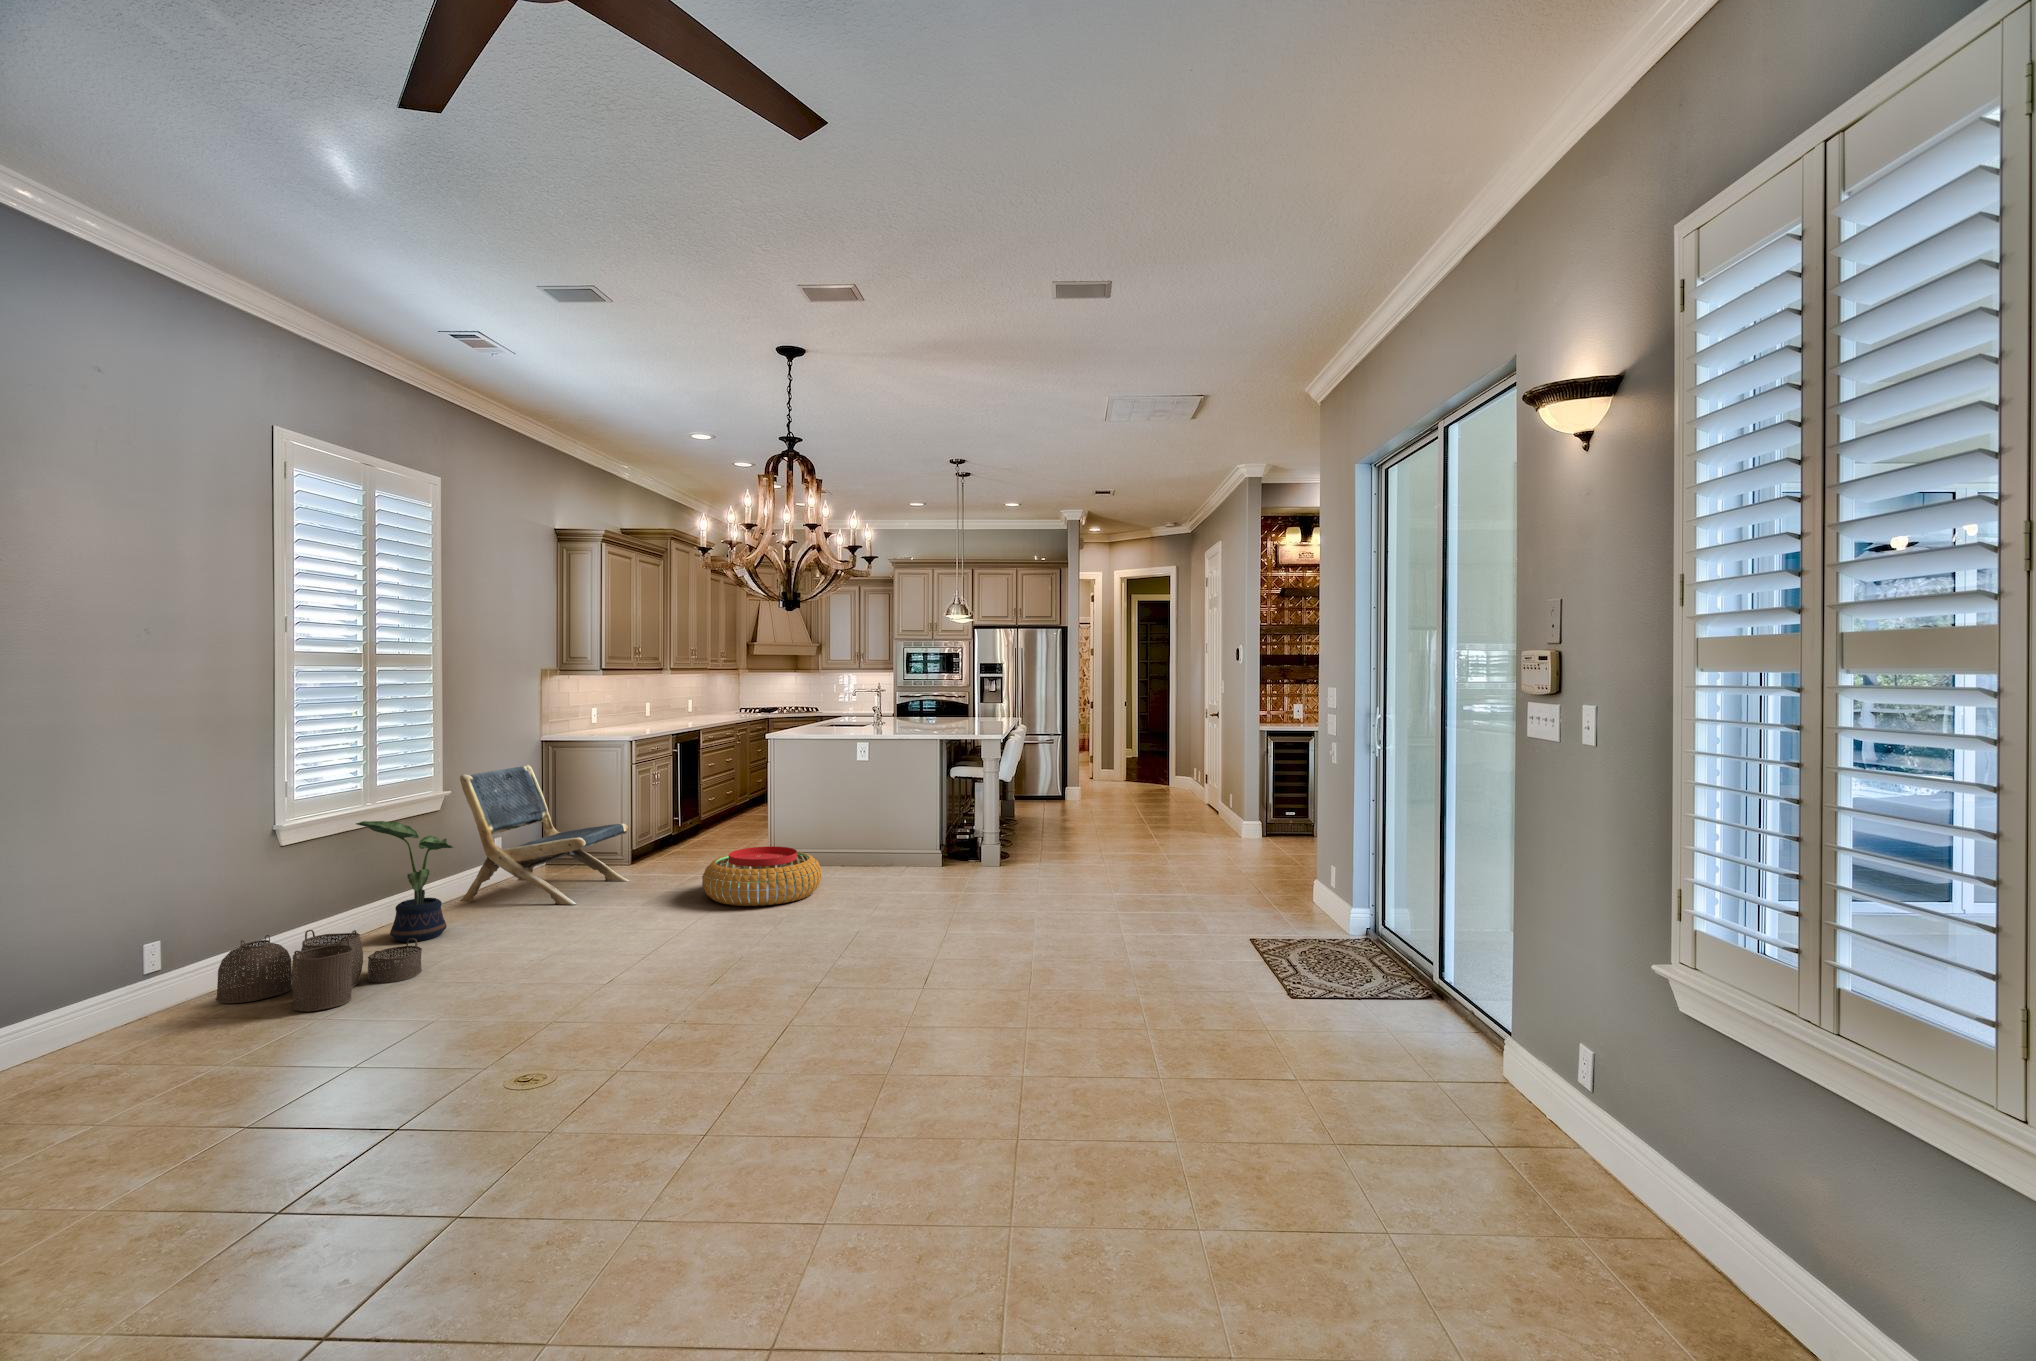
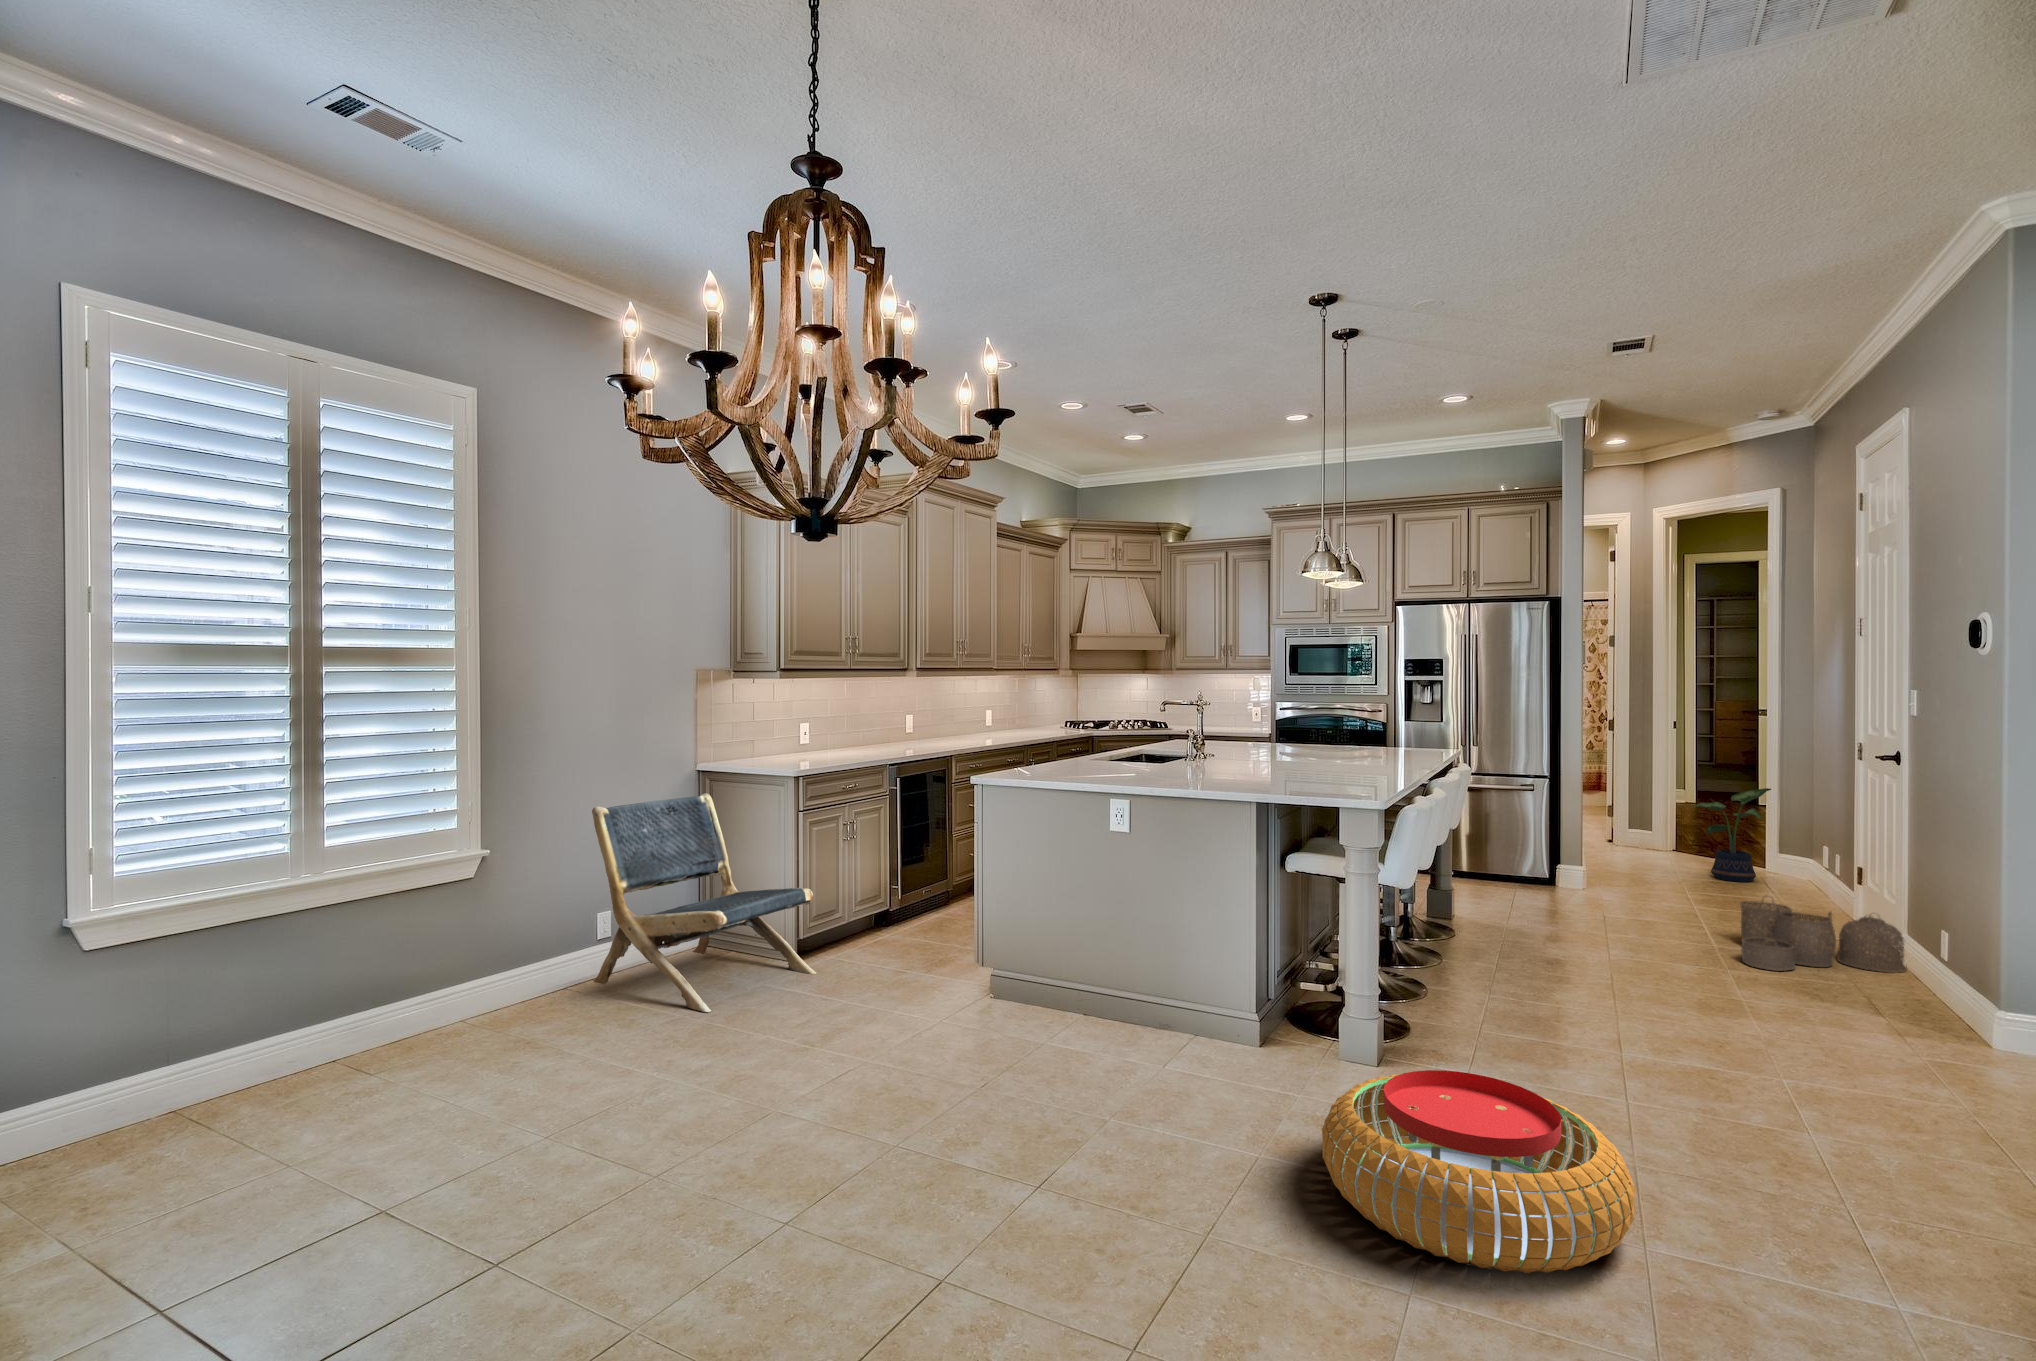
potted plant: present [356,821,454,942] -> present [1695,788,1771,882]
pouf: present [702,847,822,906] -> present [1322,1070,1635,1273]
woven basket: present [215,930,422,1012] -> present [1740,901,1907,972]

